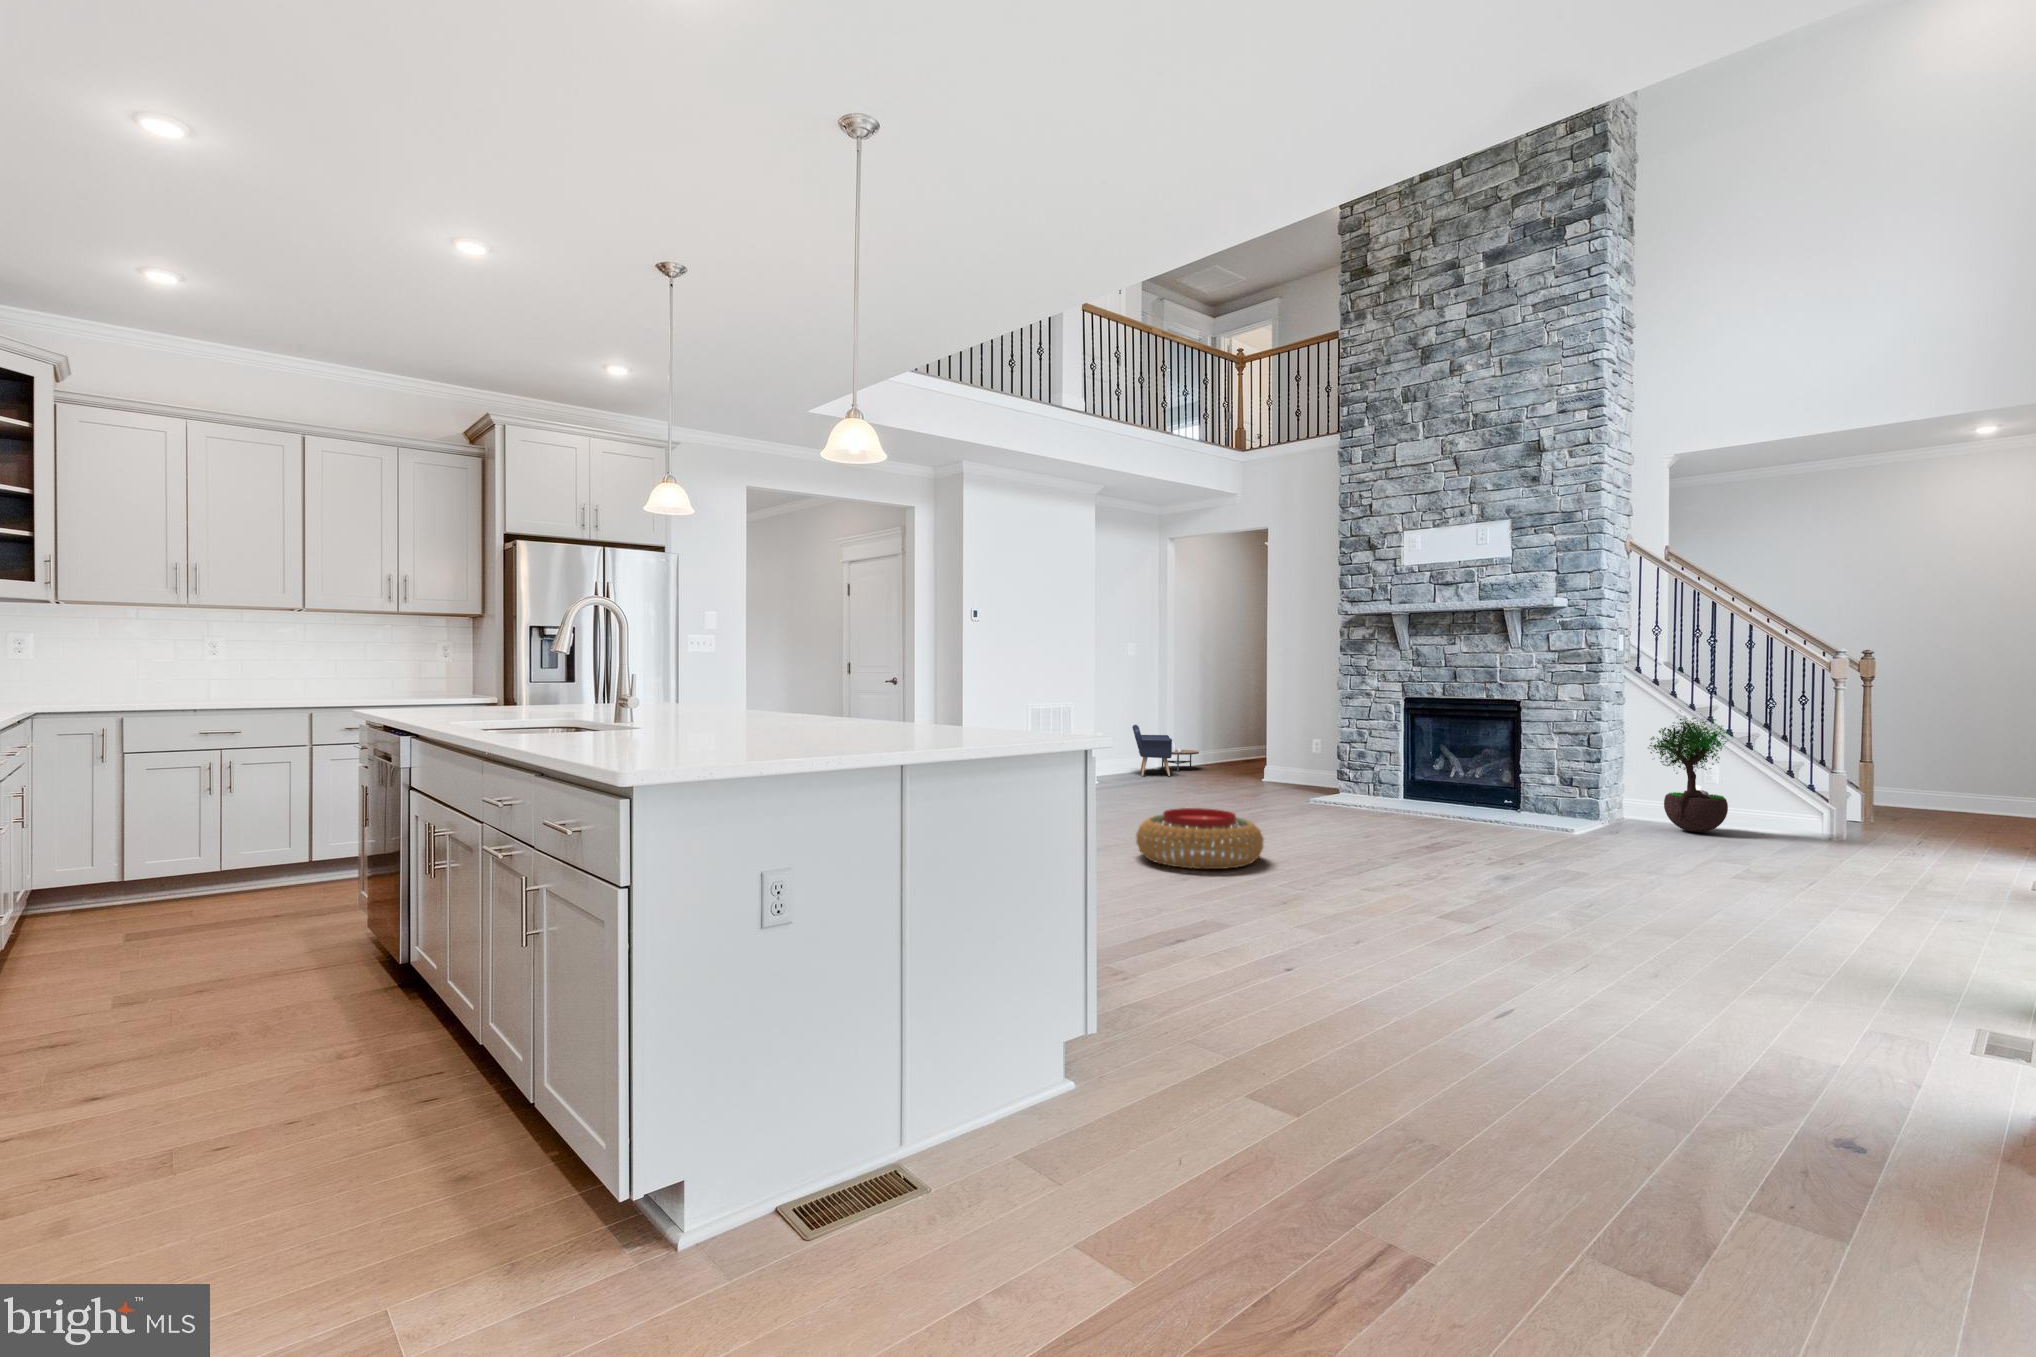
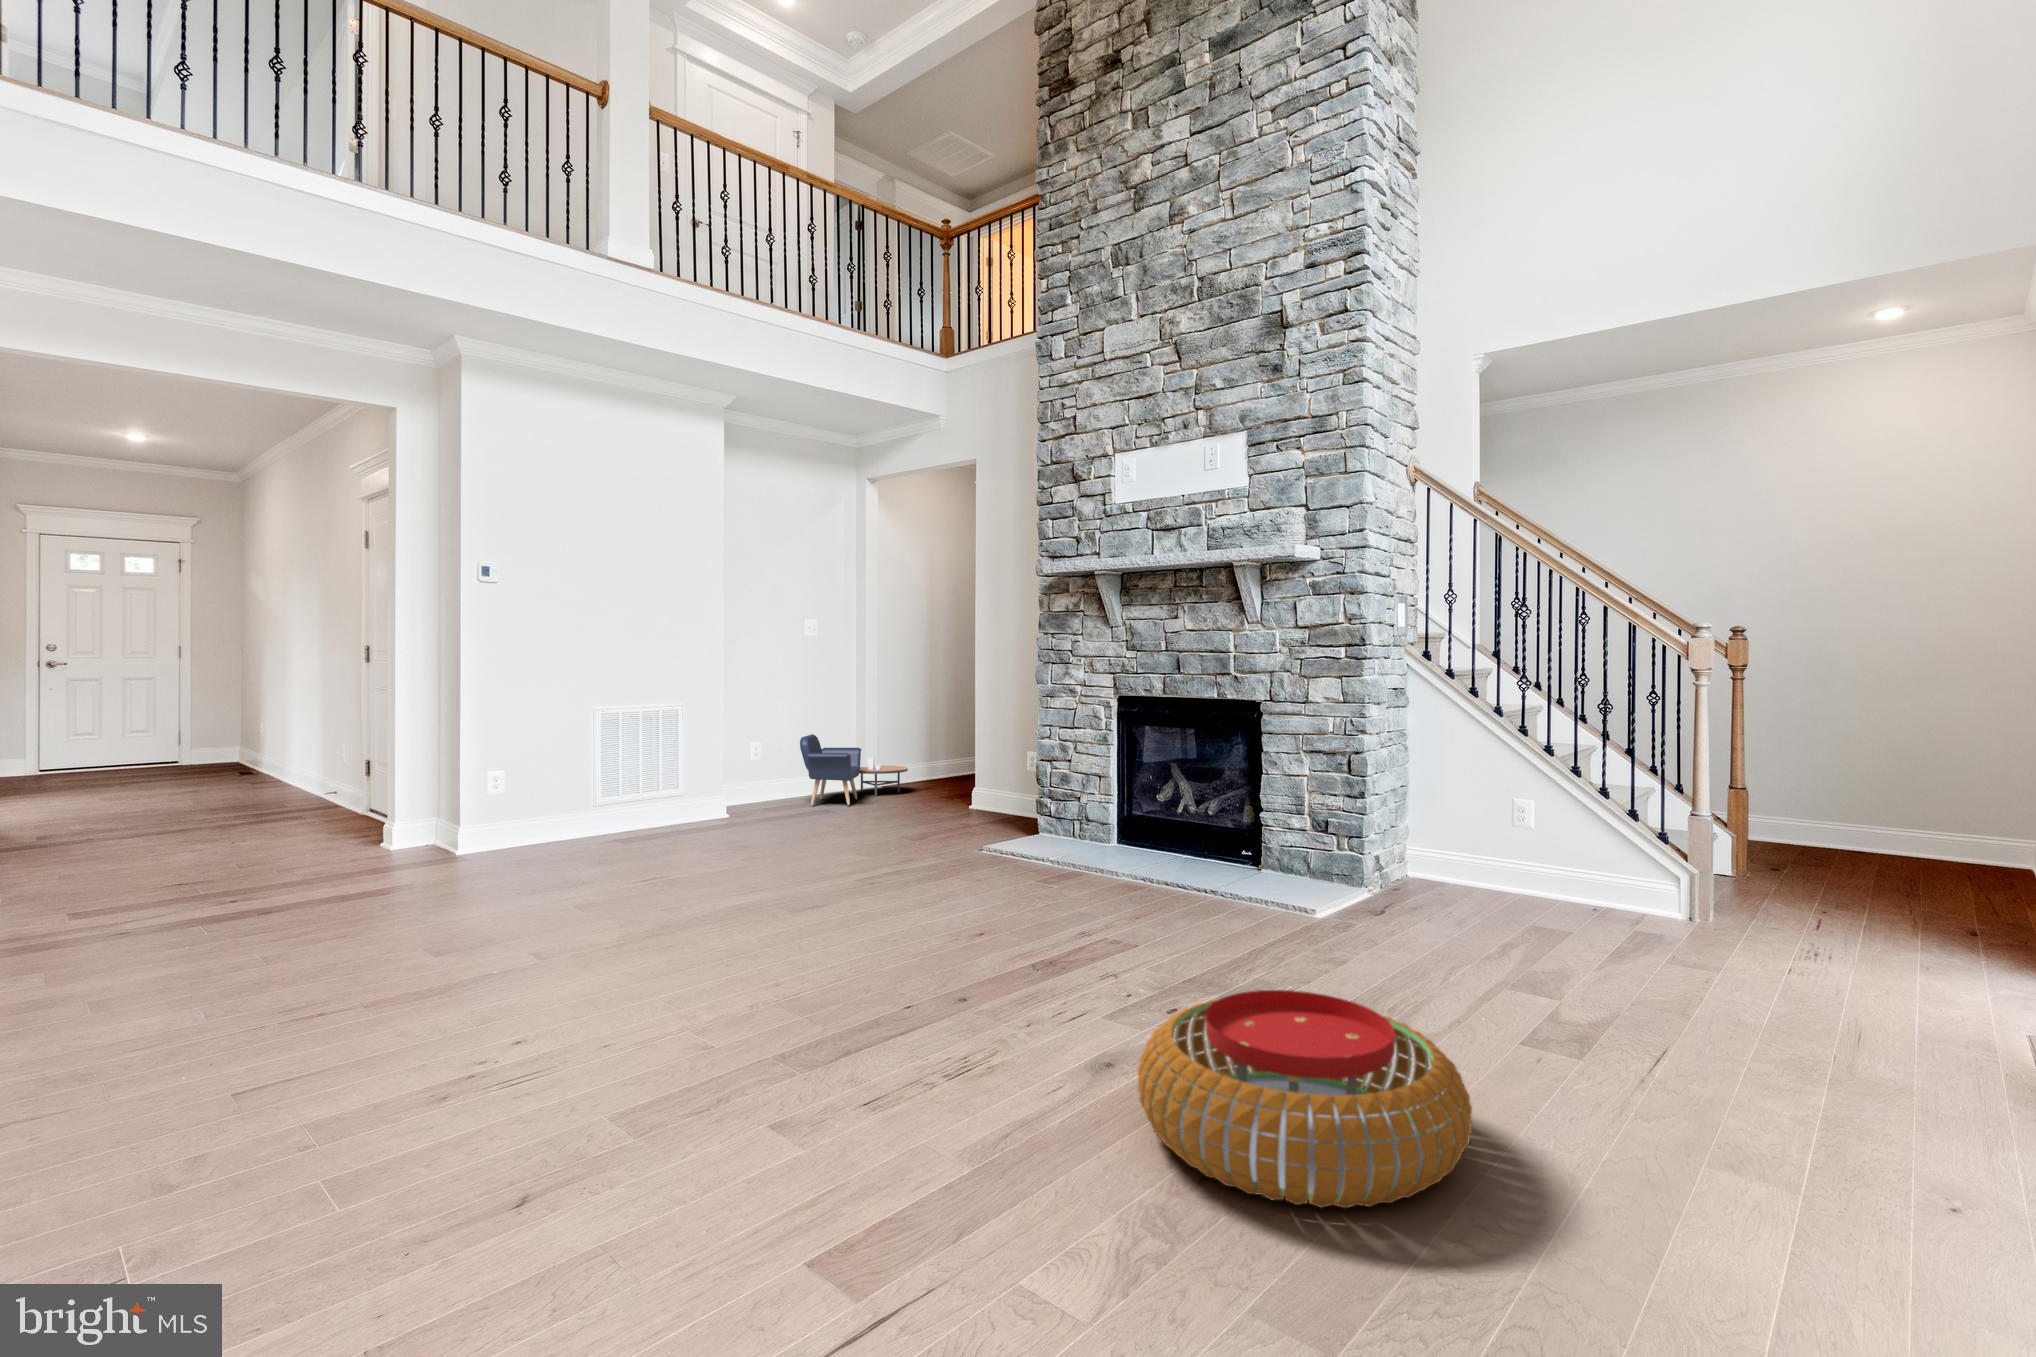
potted tree: present [1648,710,1733,832] -> none [1428,715,1548,902]
pouf: present [1136,808,1264,869] -> present [1138,990,1472,1208]

